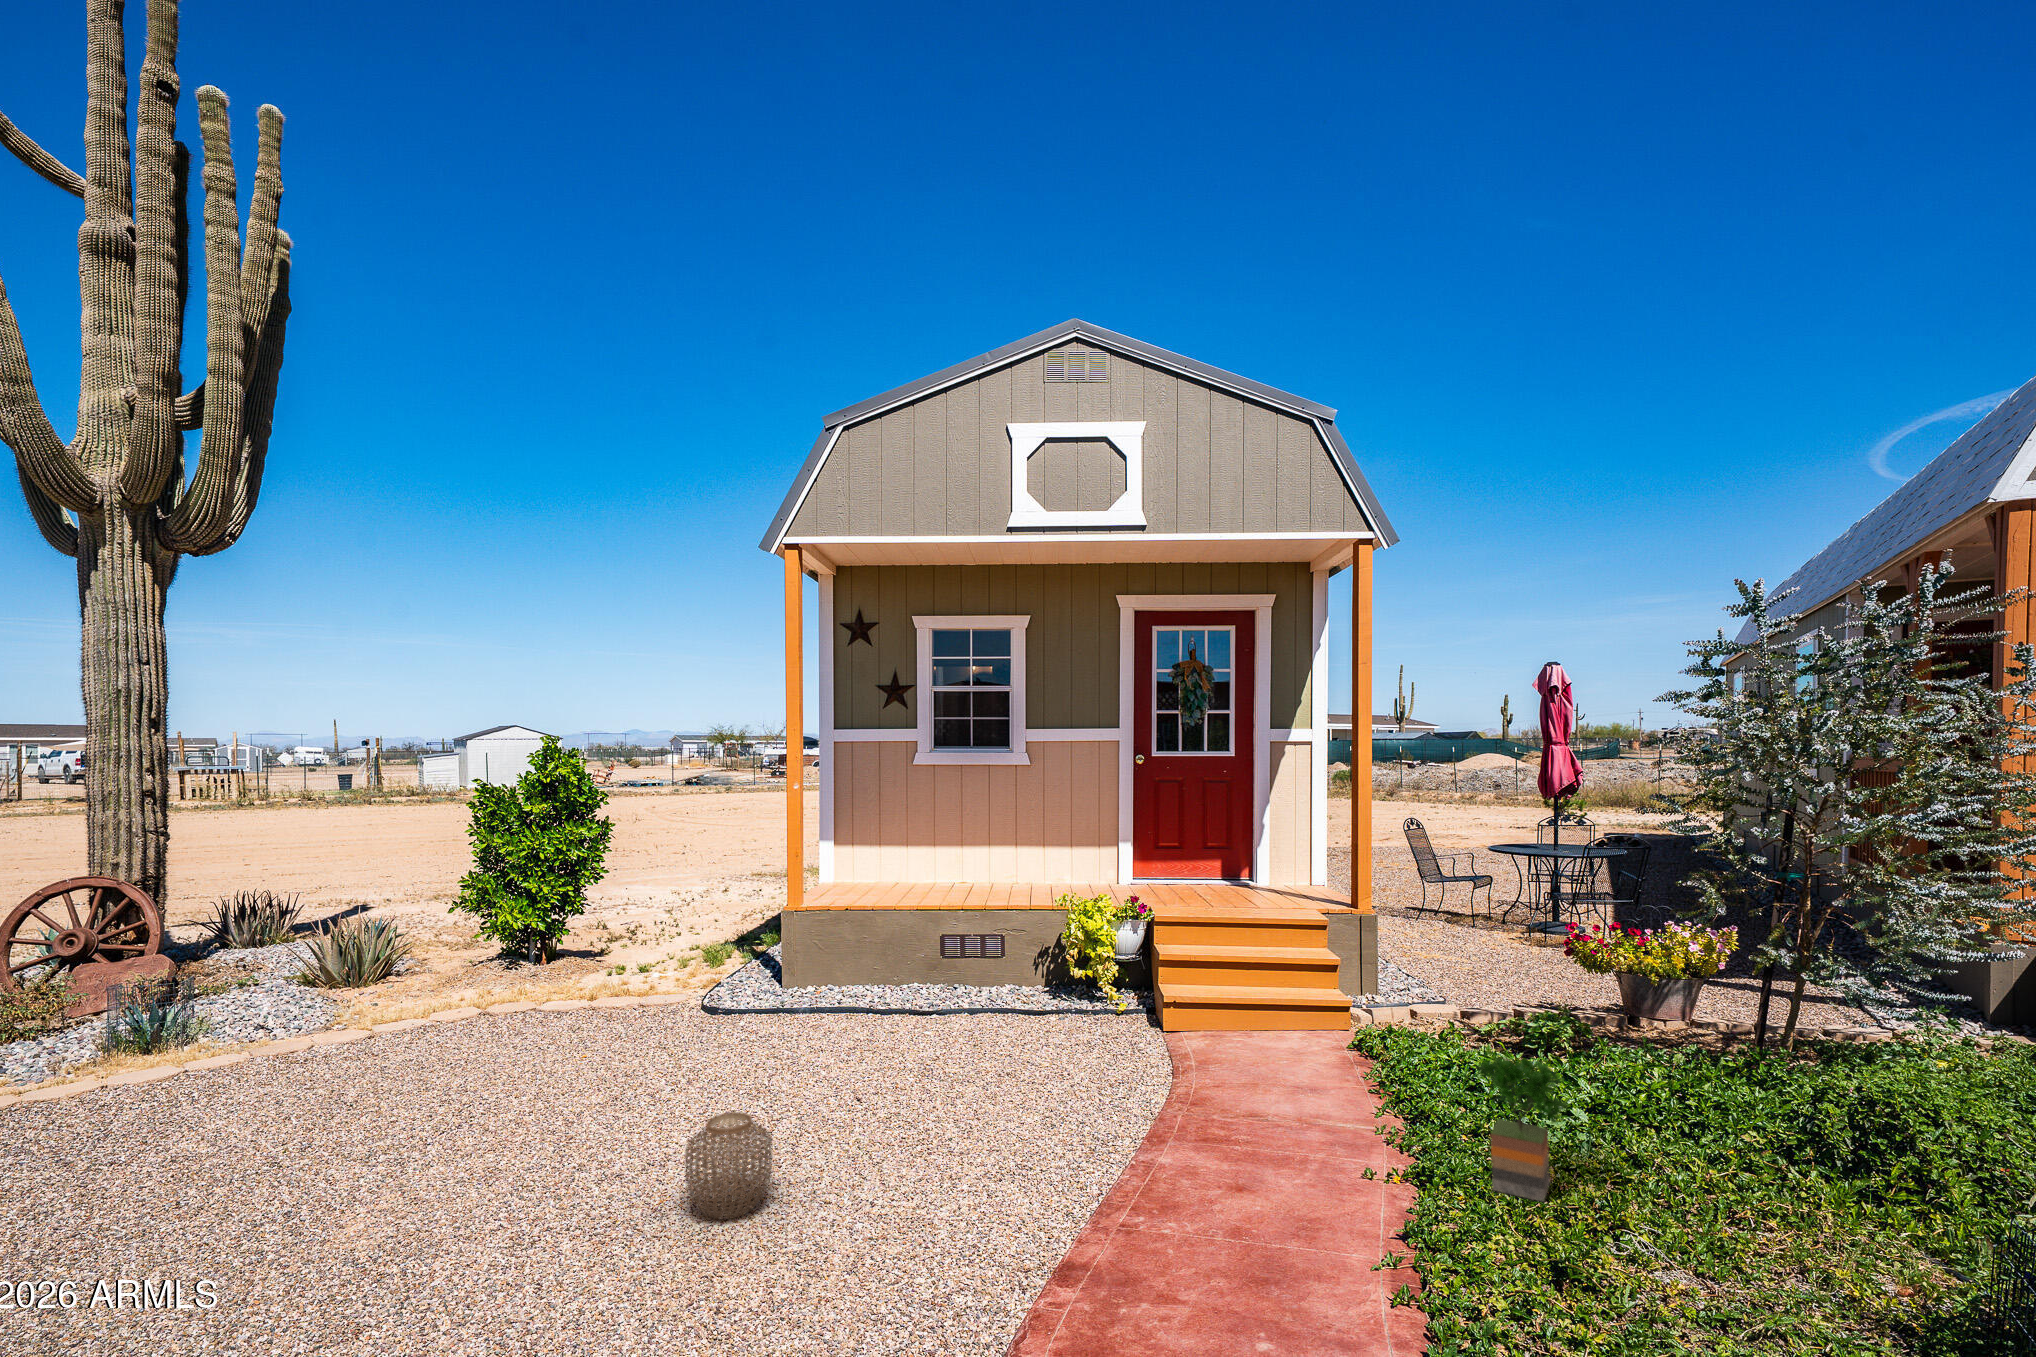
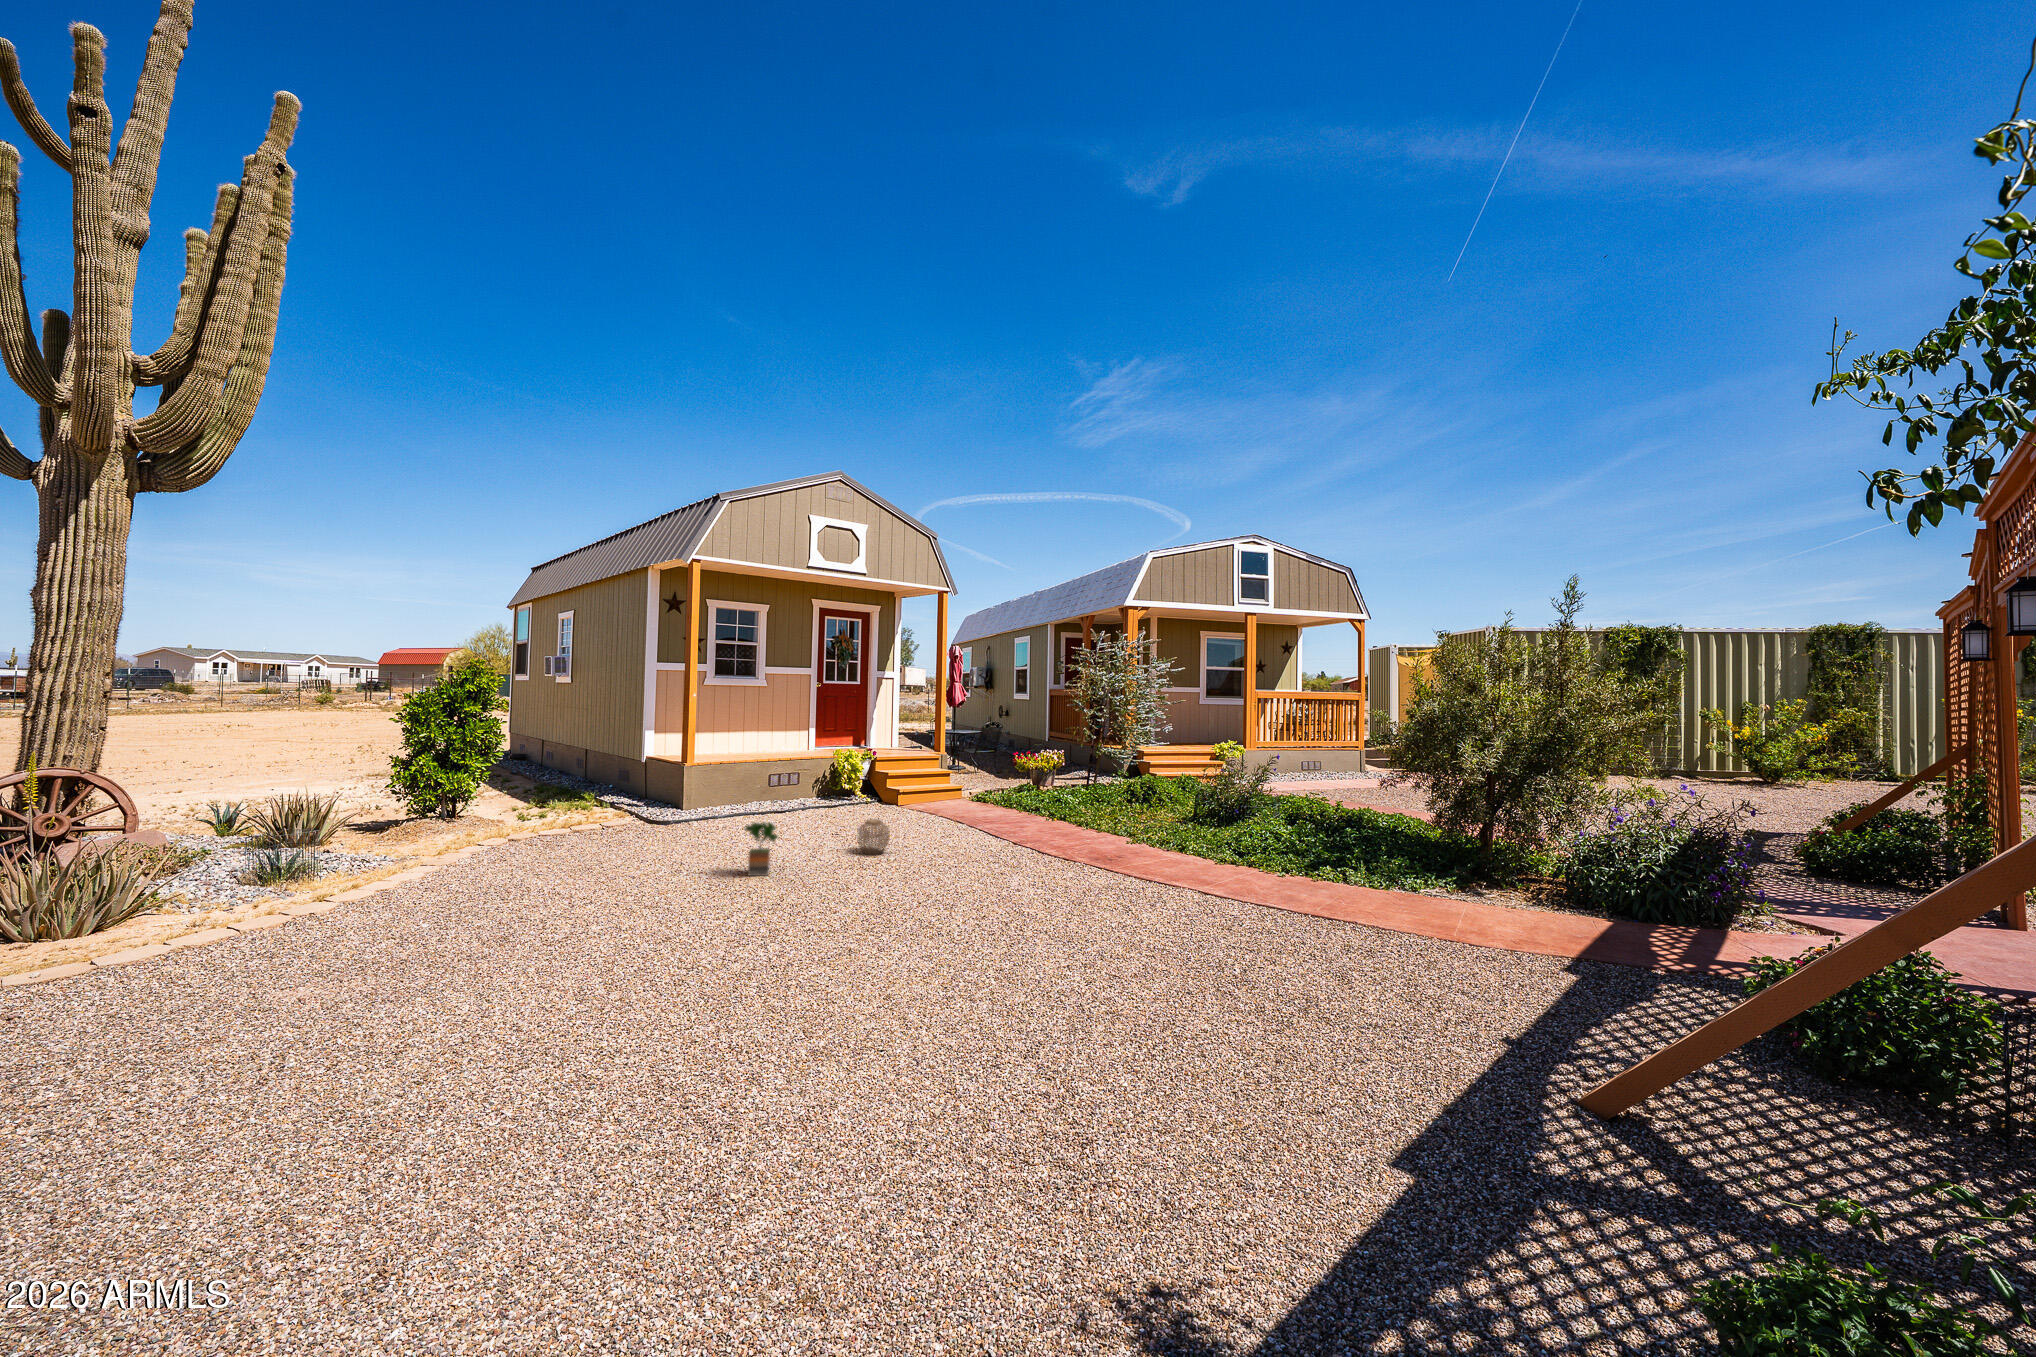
potted tree: present [1478,1057,1567,1202] -> present [744,822,778,876]

